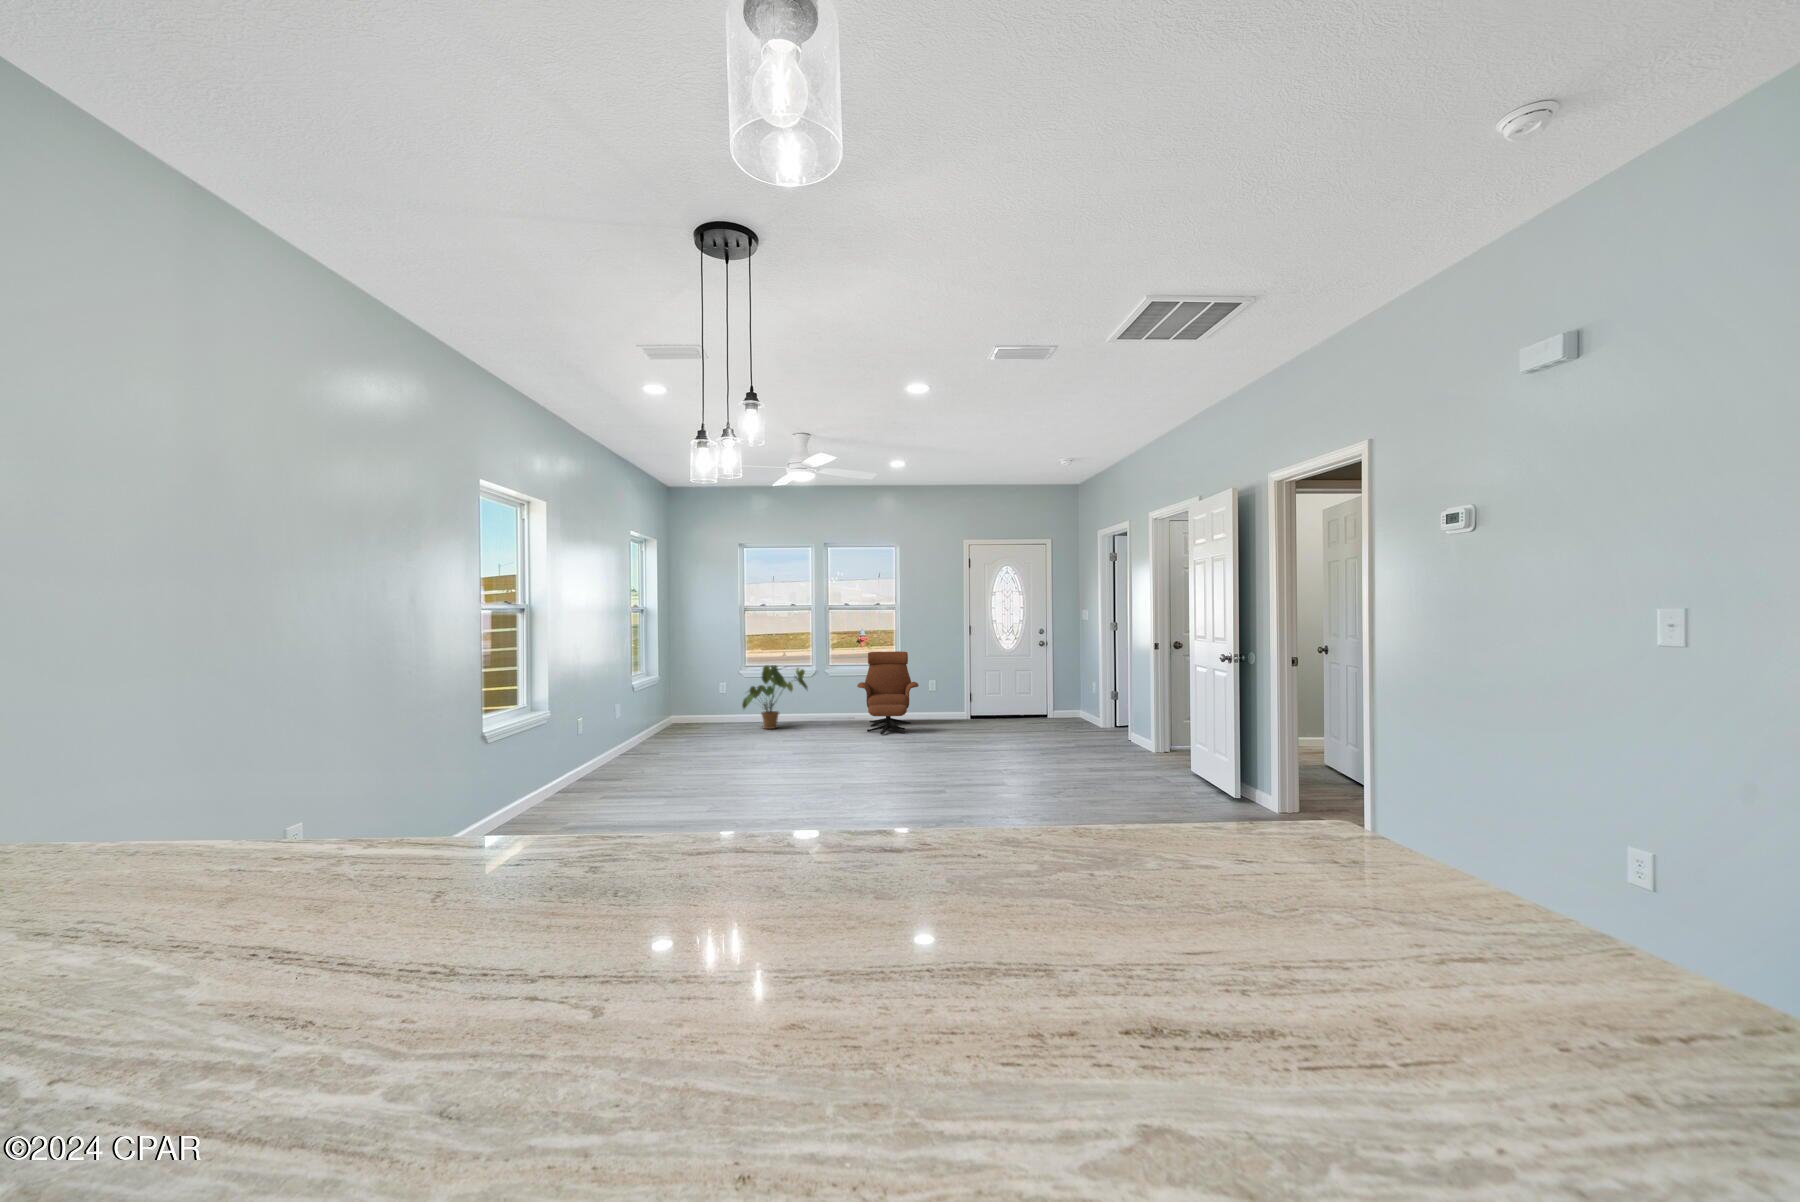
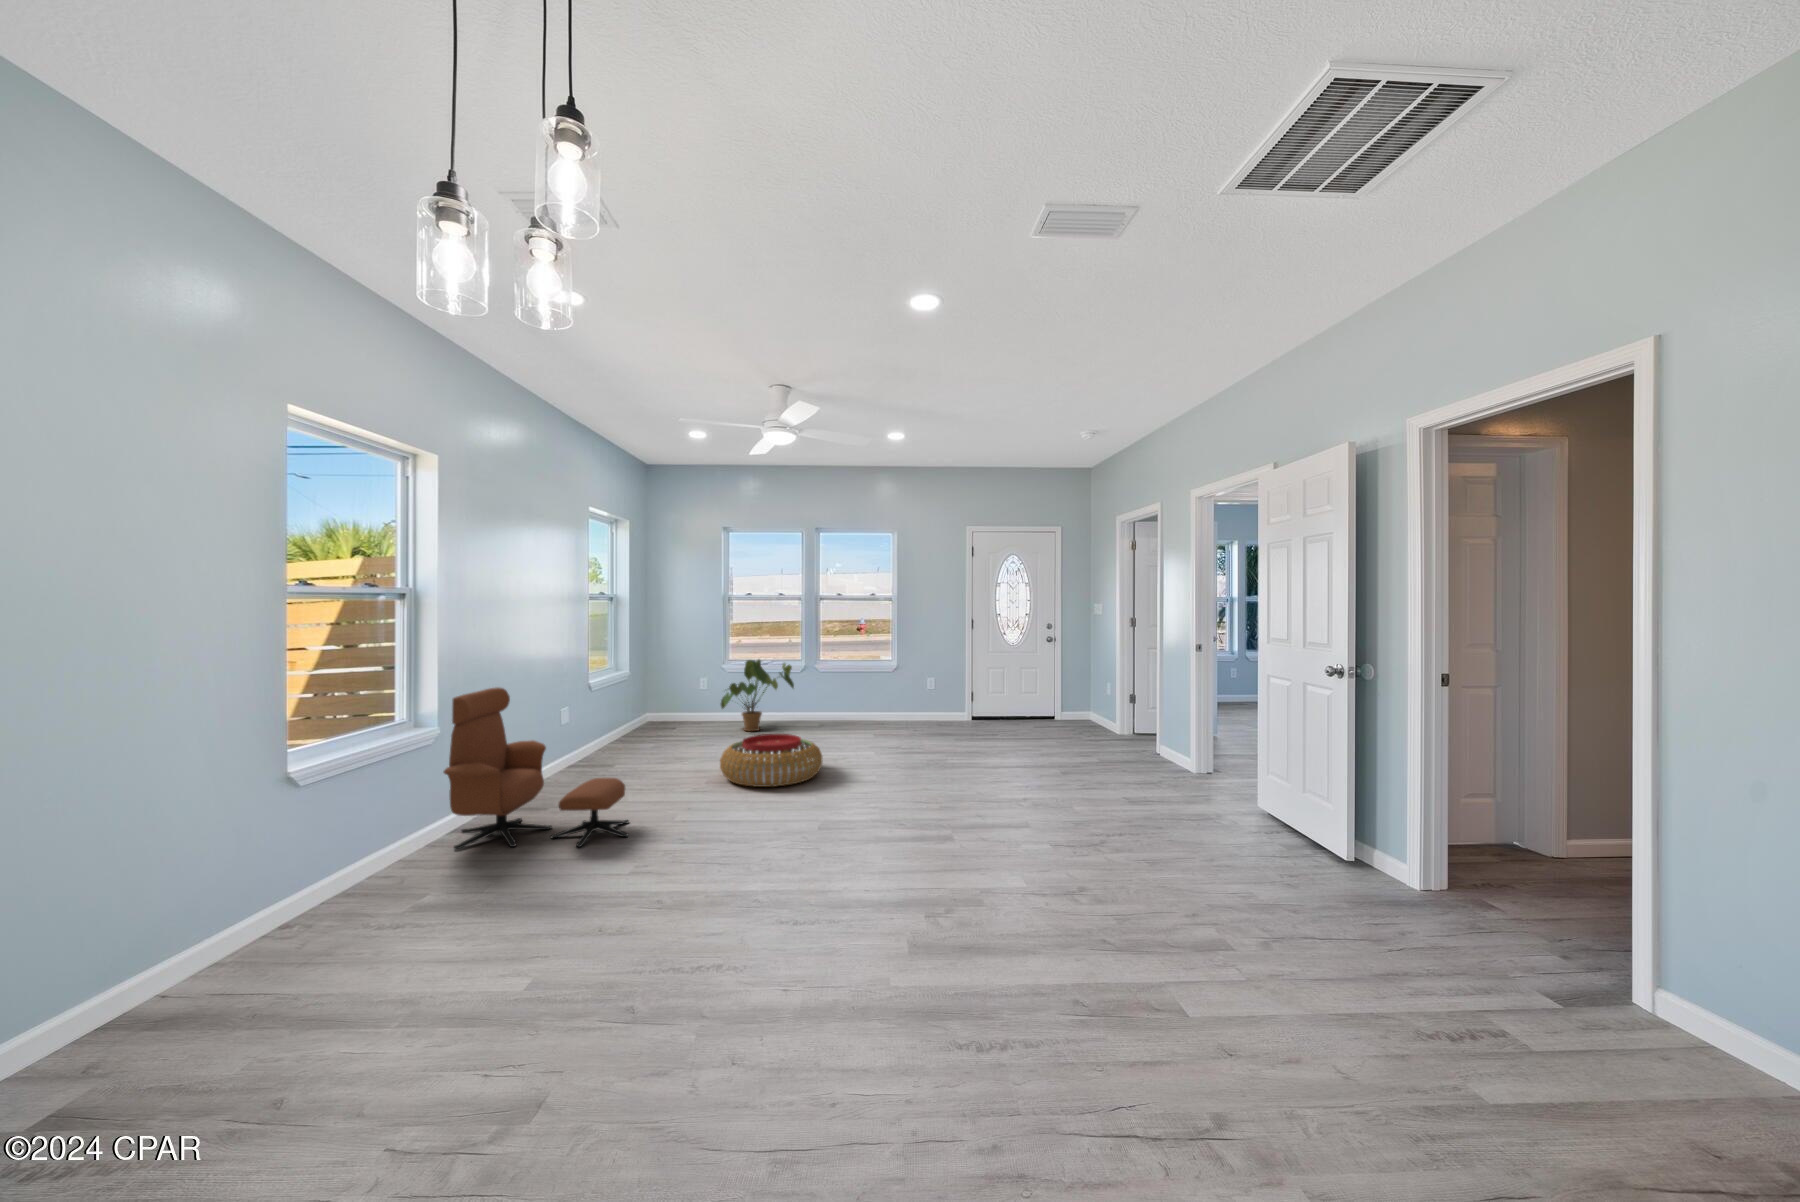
lounge chair: present [857,651,919,734] -> present [444,688,629,849]
pouf: none [752,725,838,766] -> present [720,734,823,787]

